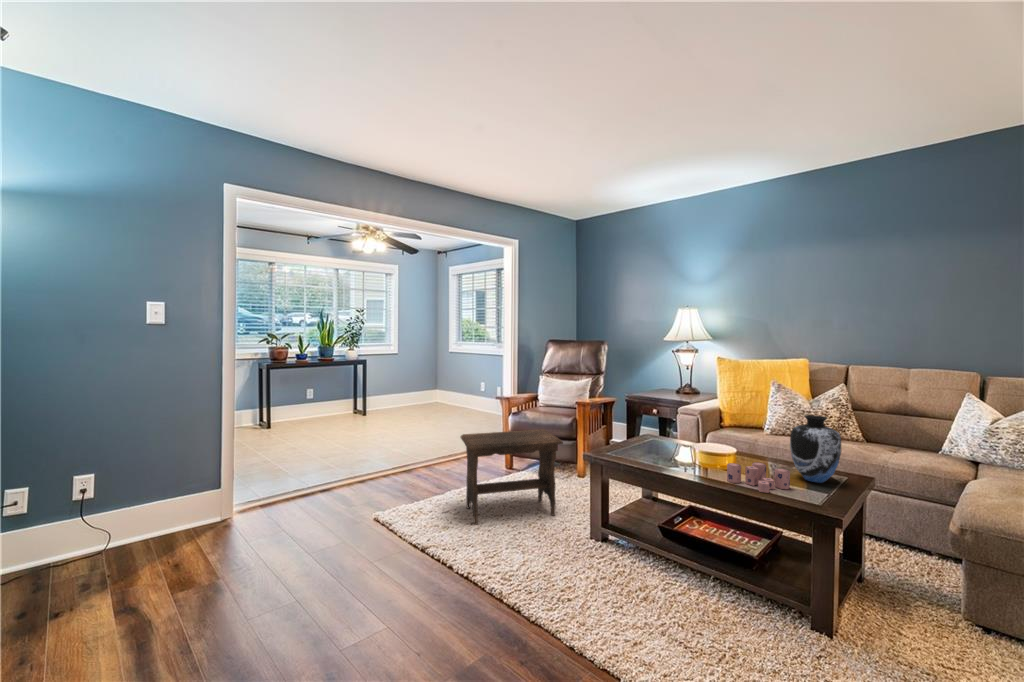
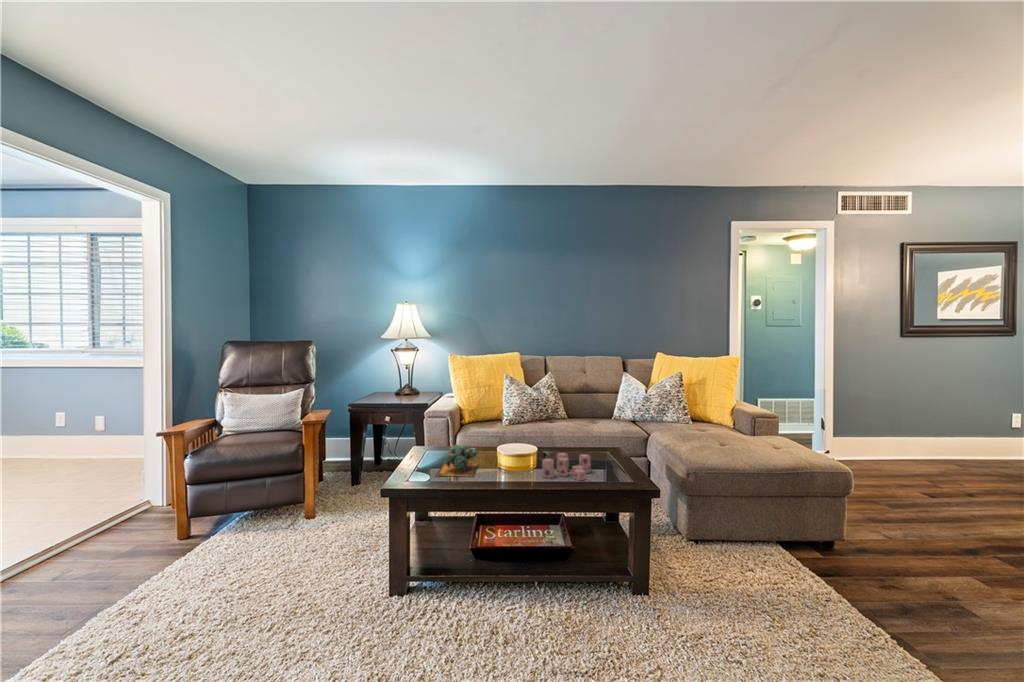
vase: present [790,415,841,483] -> none [572,401,611,461]
footstool: present [461,429,563,525] -> none [137,467,326,652]
succulent plant: none [634,435,685,465] -> present [435,444,479,477]

